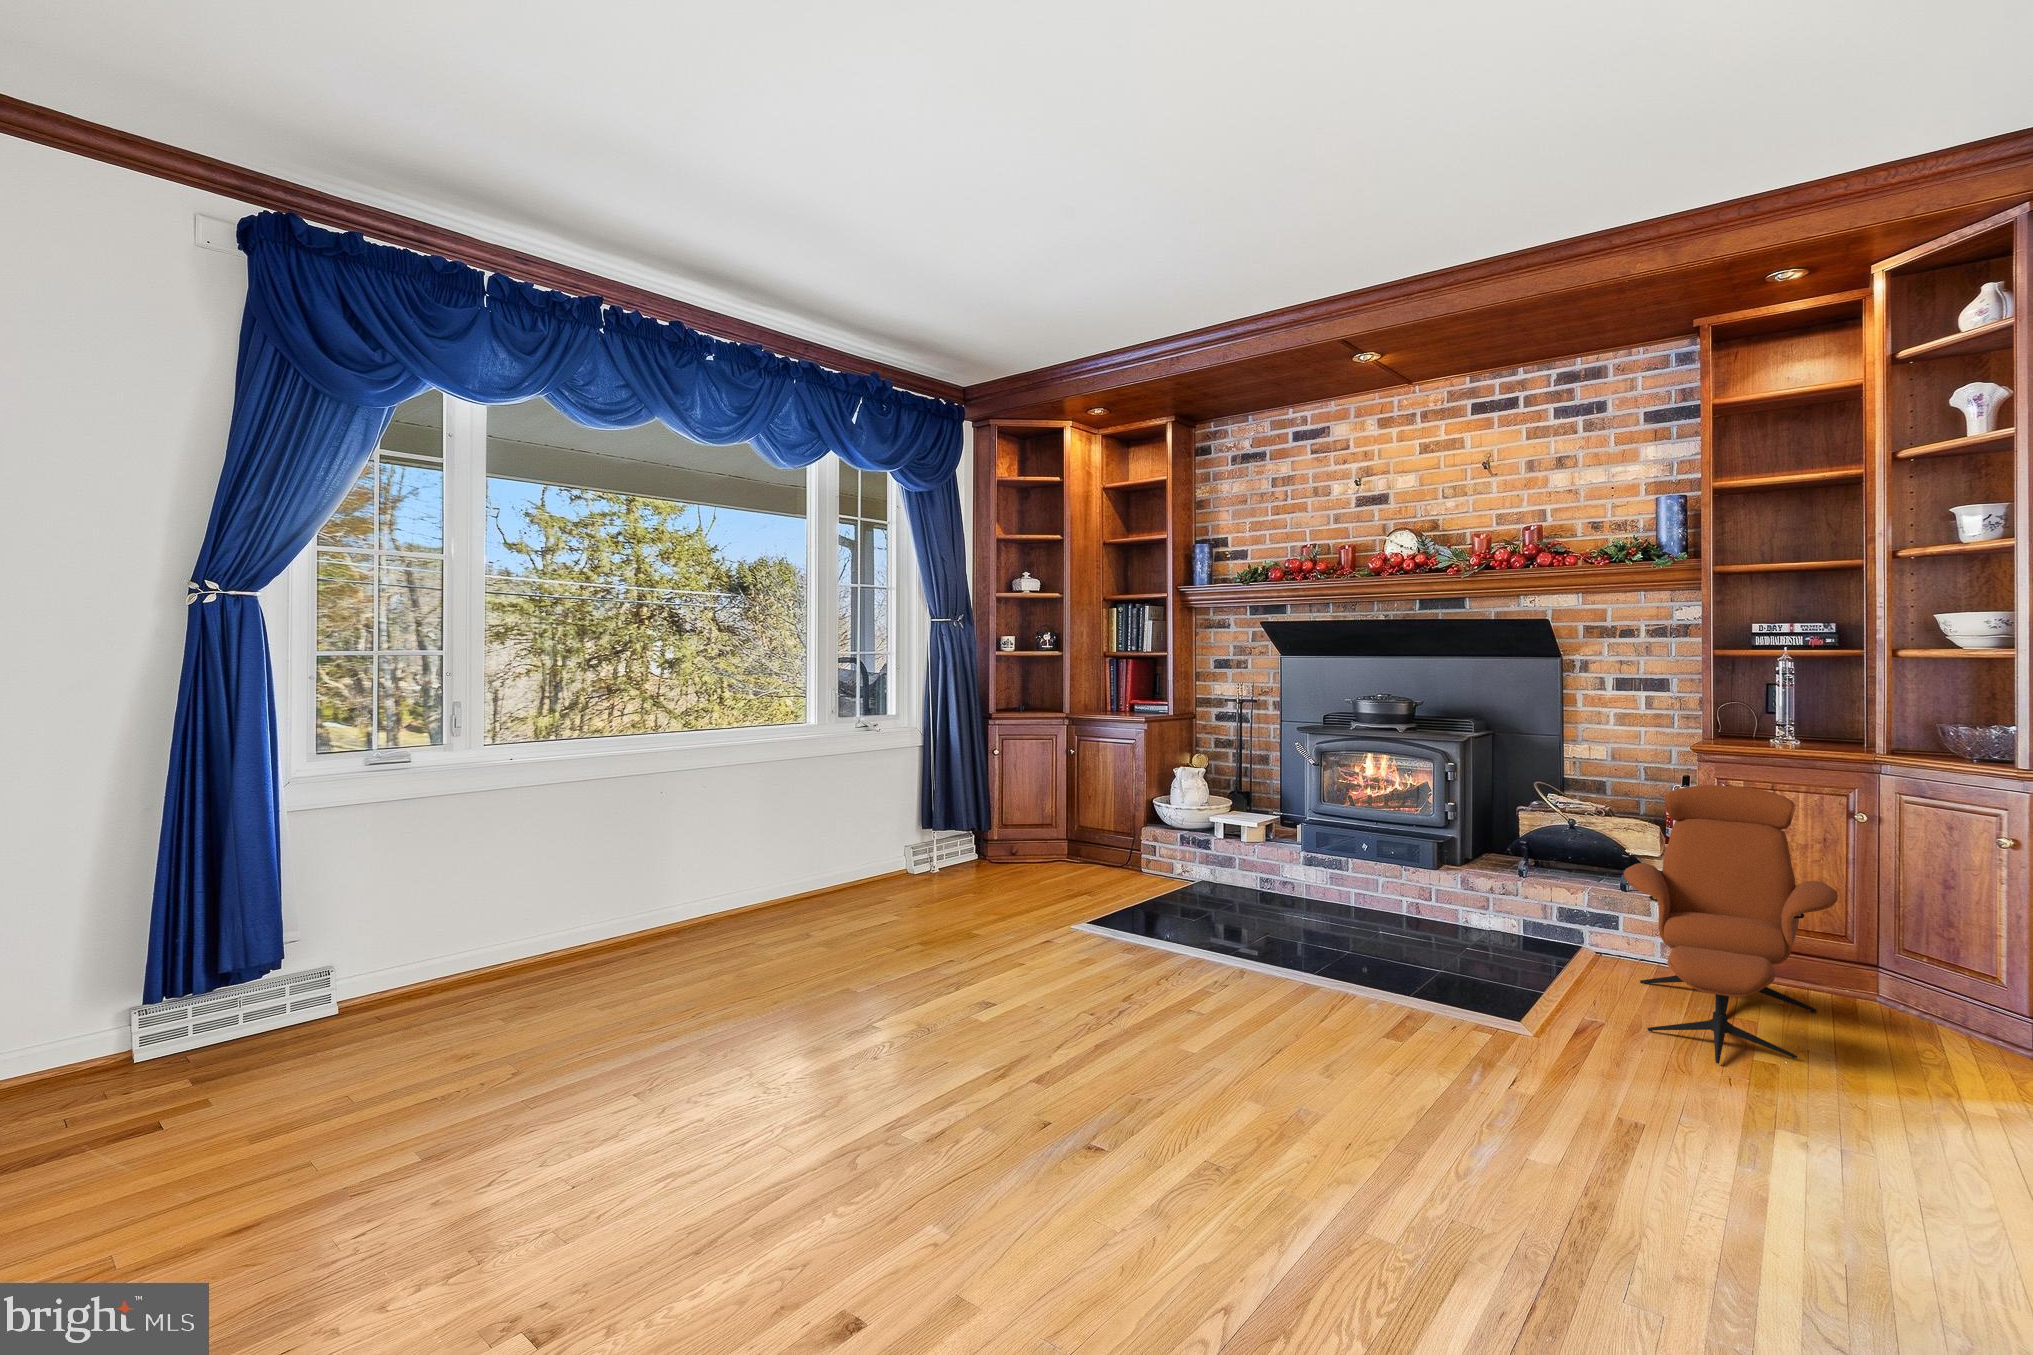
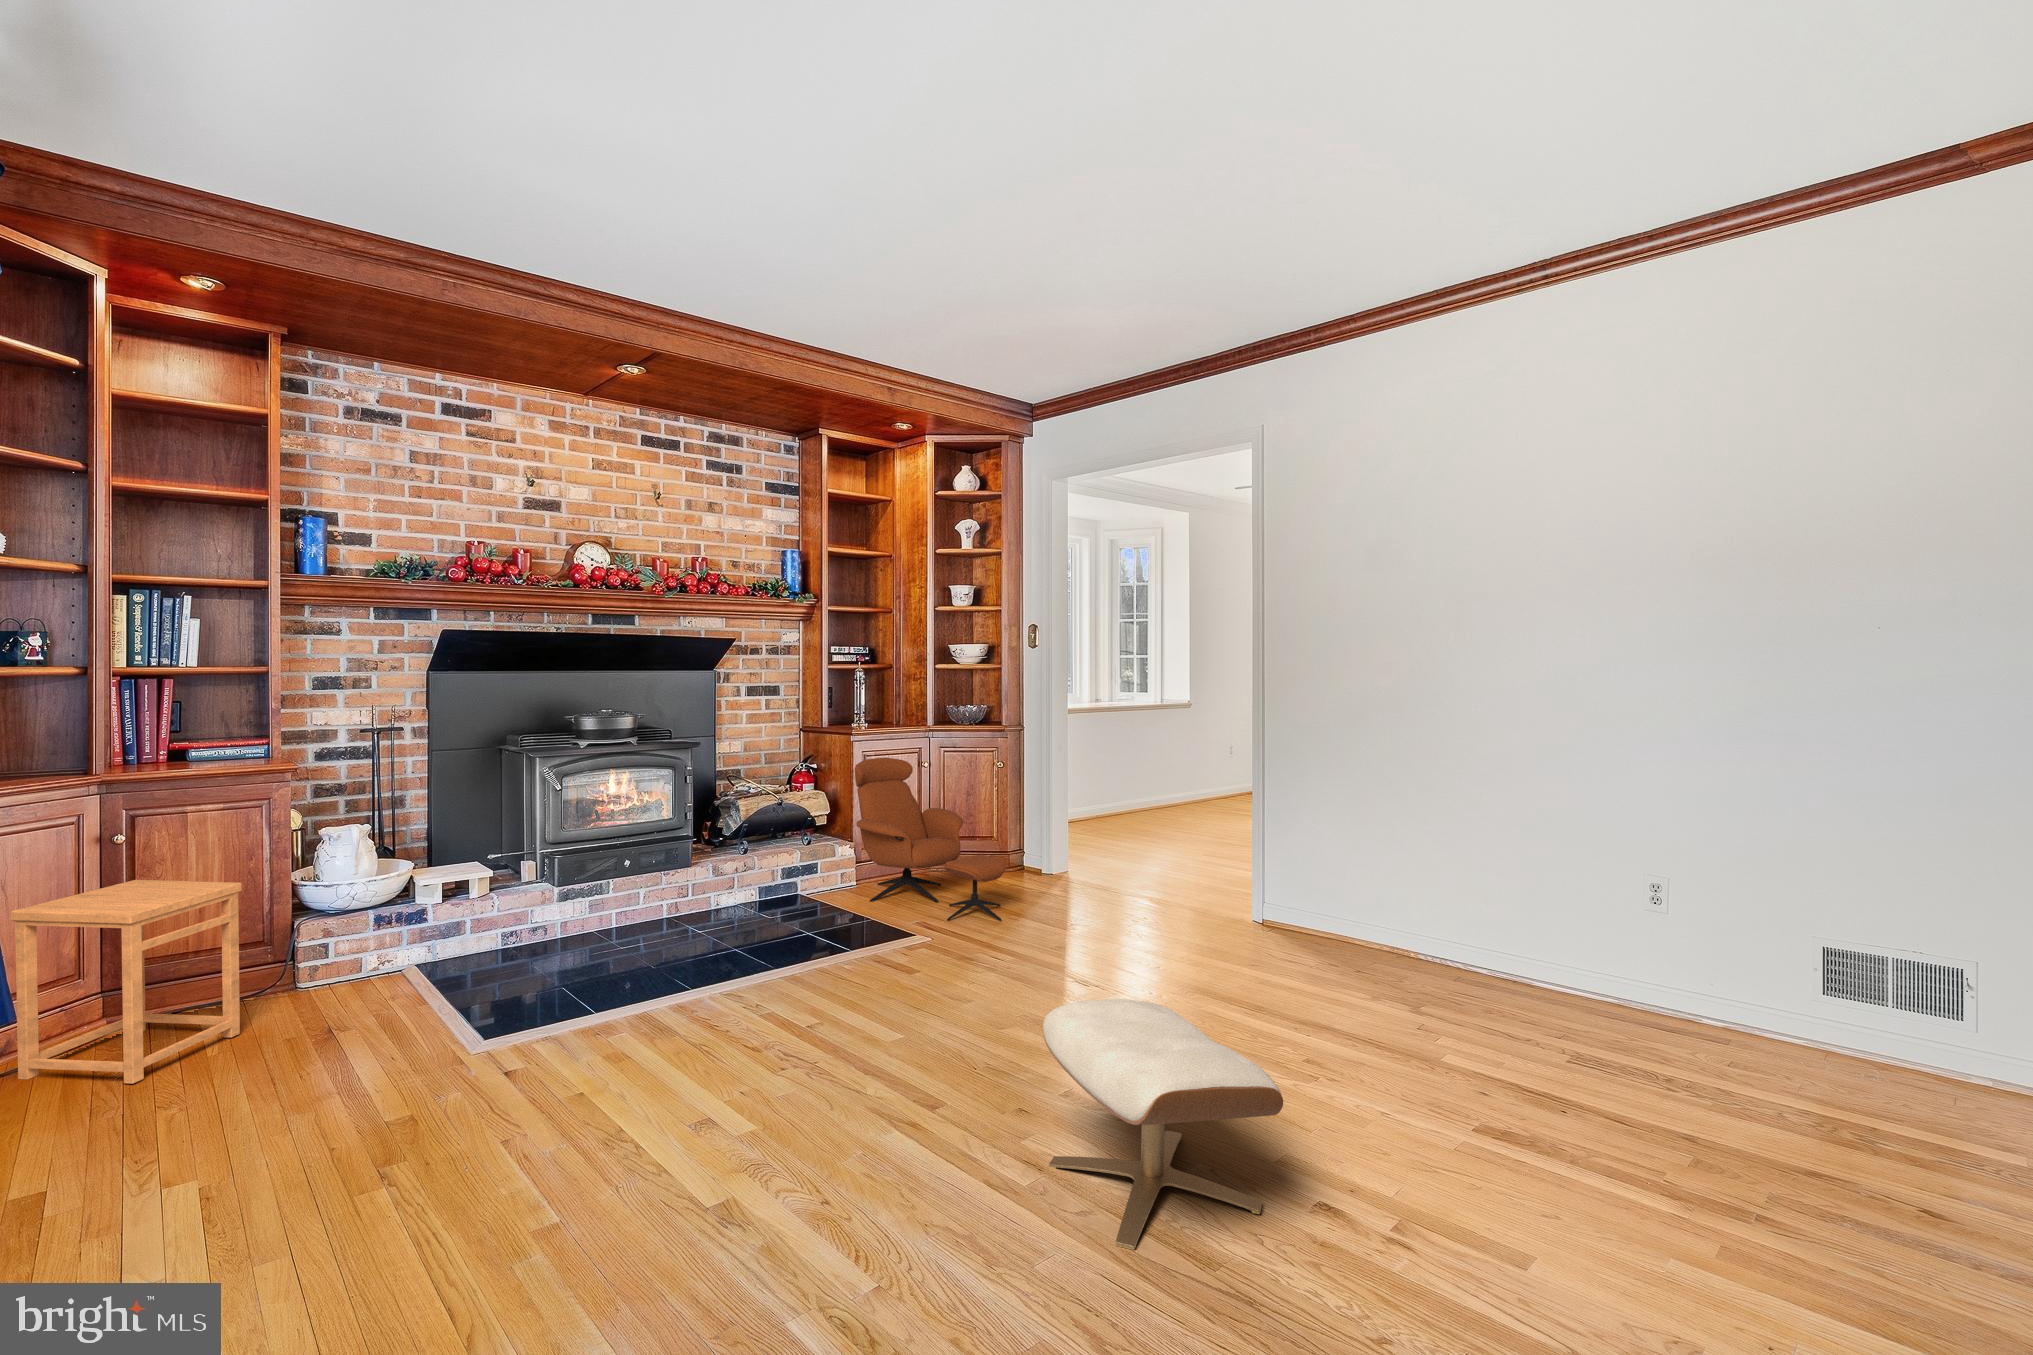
side table: none [994,775,1068,879] -> present [11,880,242,1084]
ottoman: none [802,978,1089,1258] -> present [1043,999,1283,1250]

